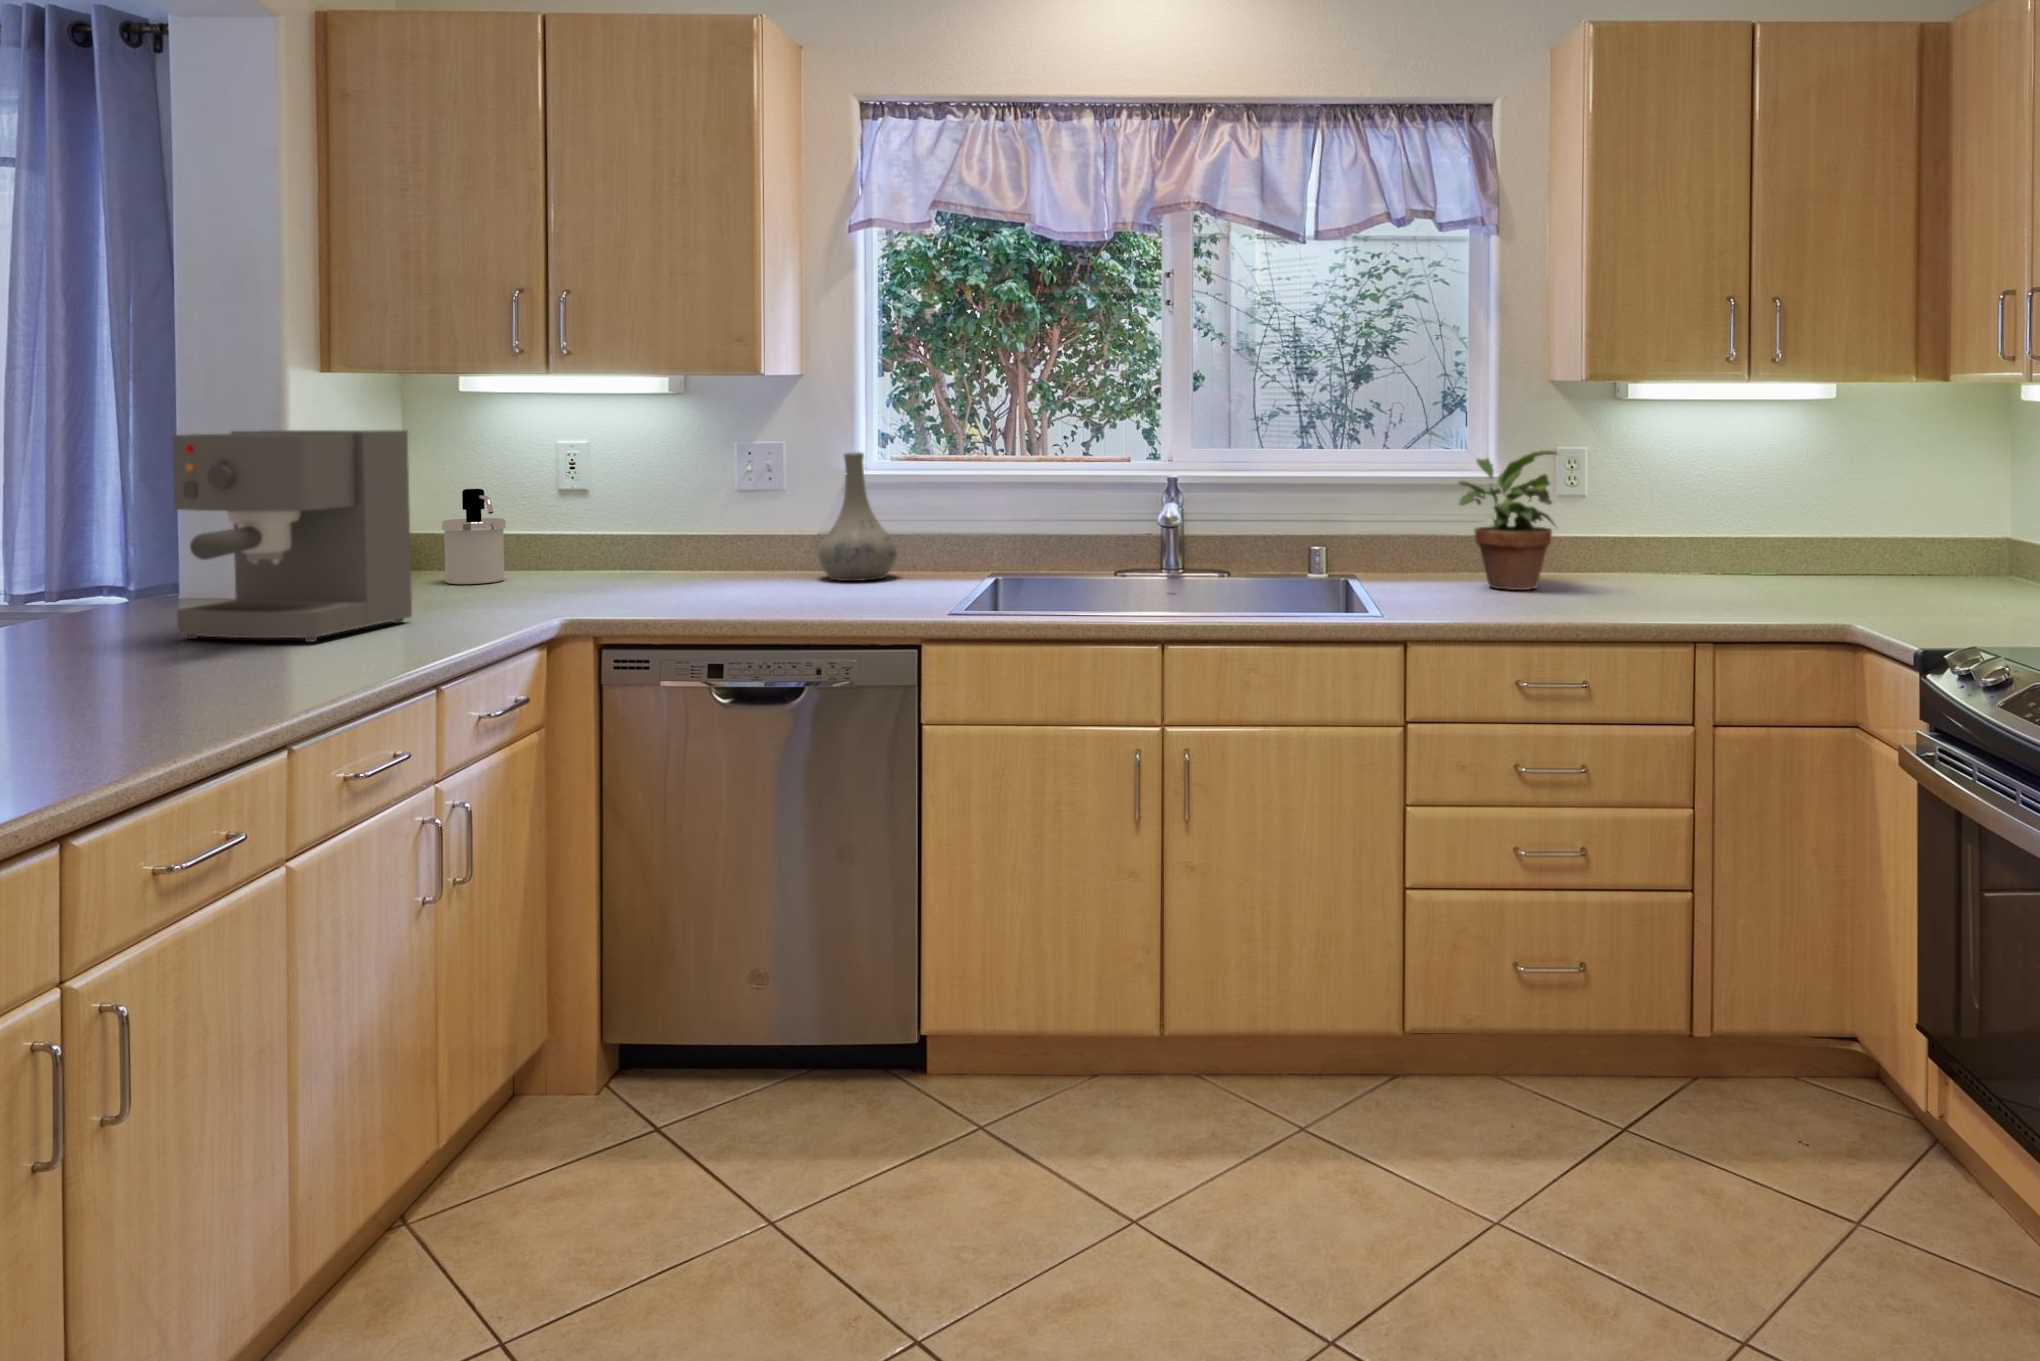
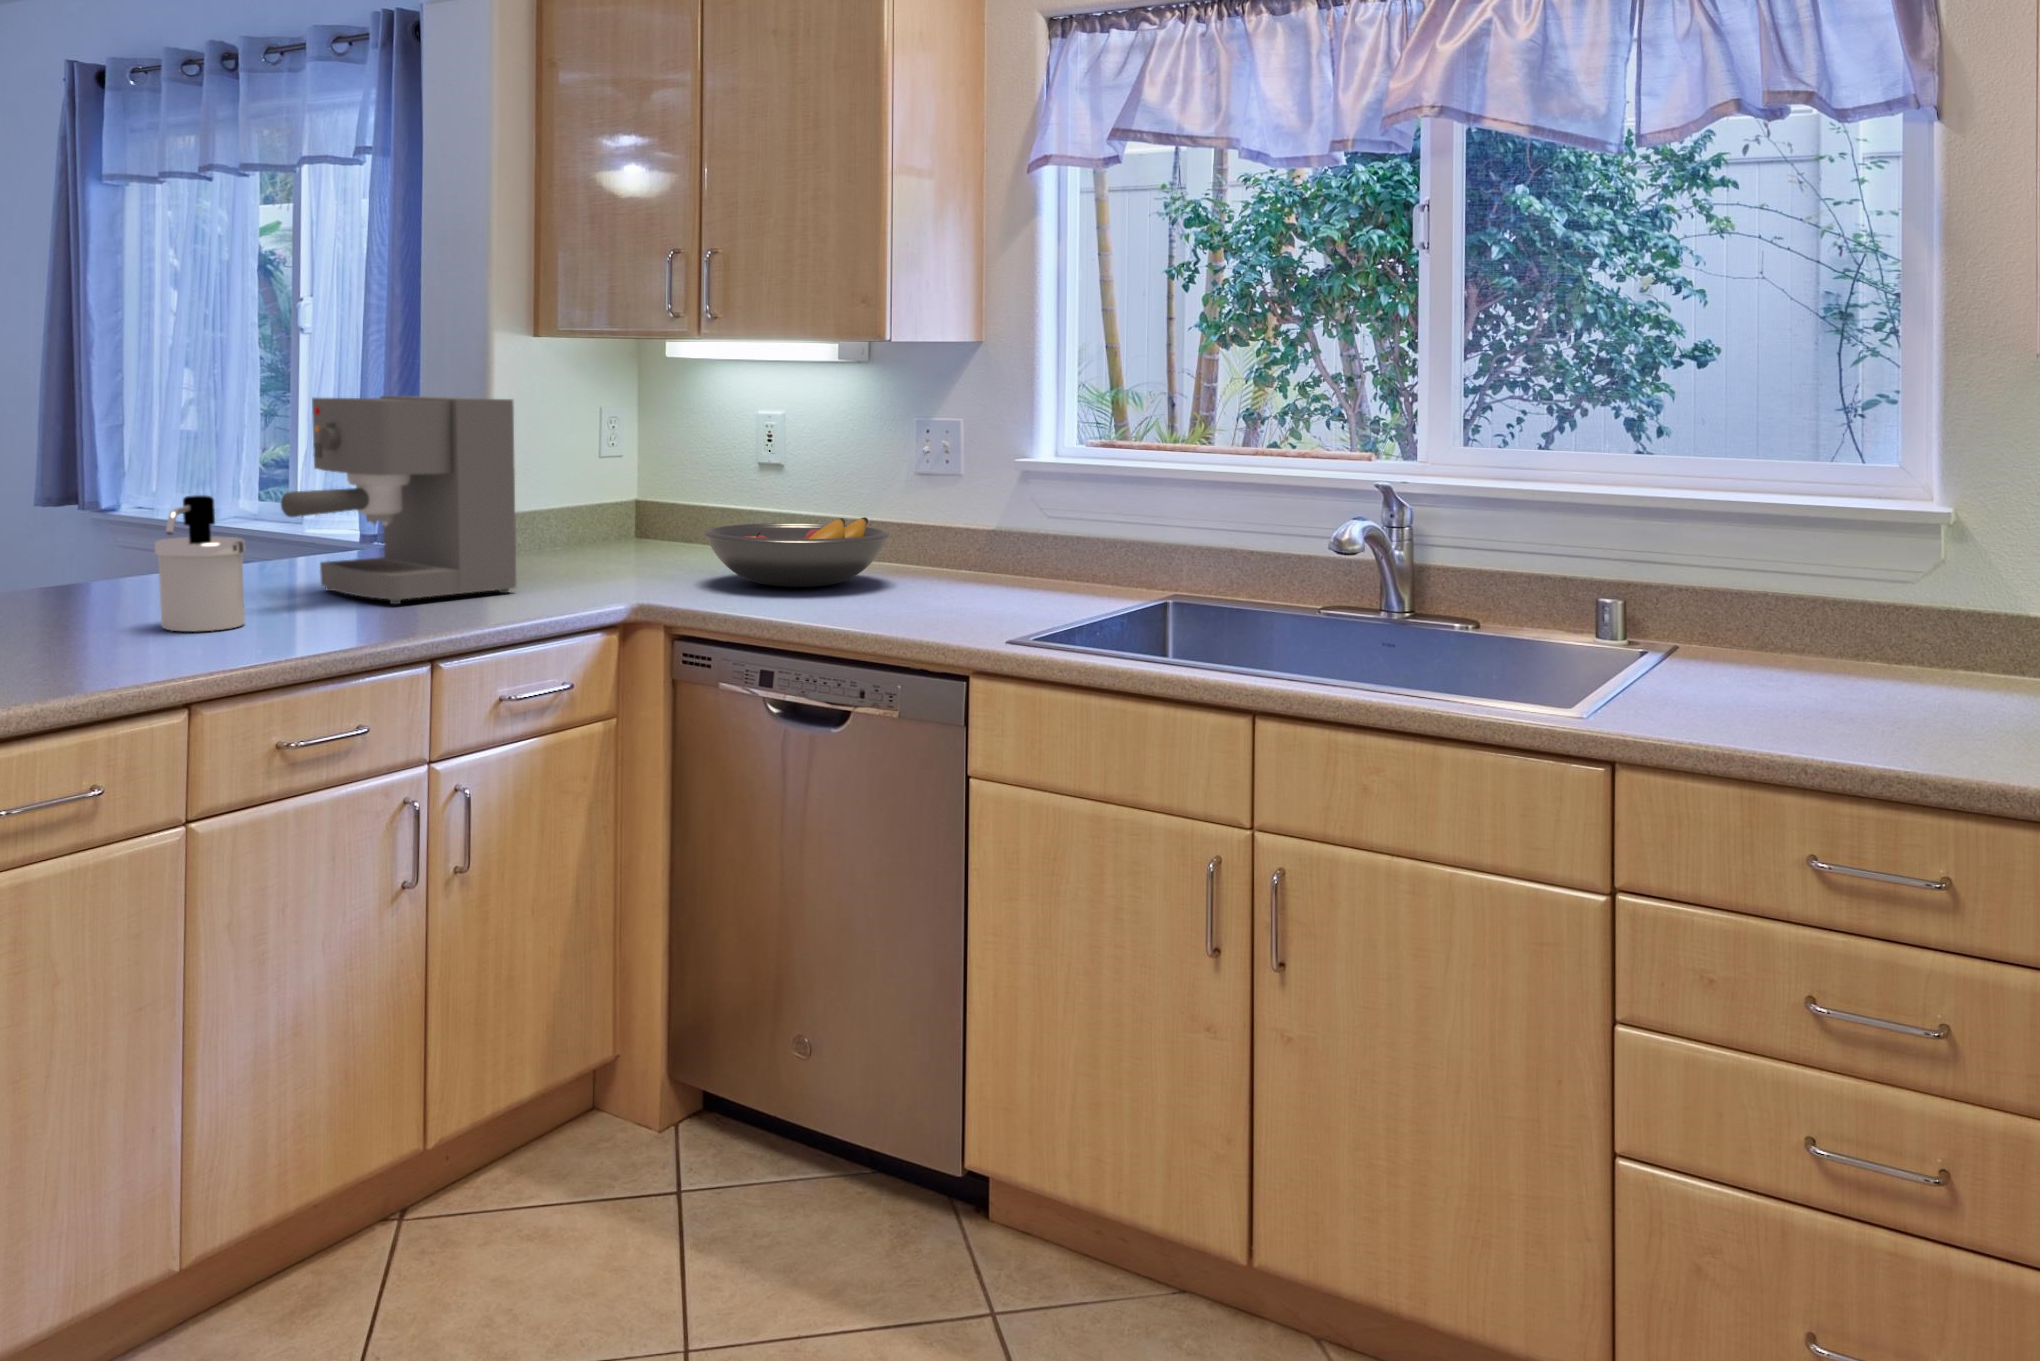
potted plant: present [1459,450,1558,590] -> none [1780,477,1969,699]
vase: present [817,452,897,581] -> none [963,440,1054,591]
soap dispenser: present [442,489,506,584] -> present [155,495,245,631]
fruit bowl: none [579,526,757,593] -> present [704,517,889,587]

